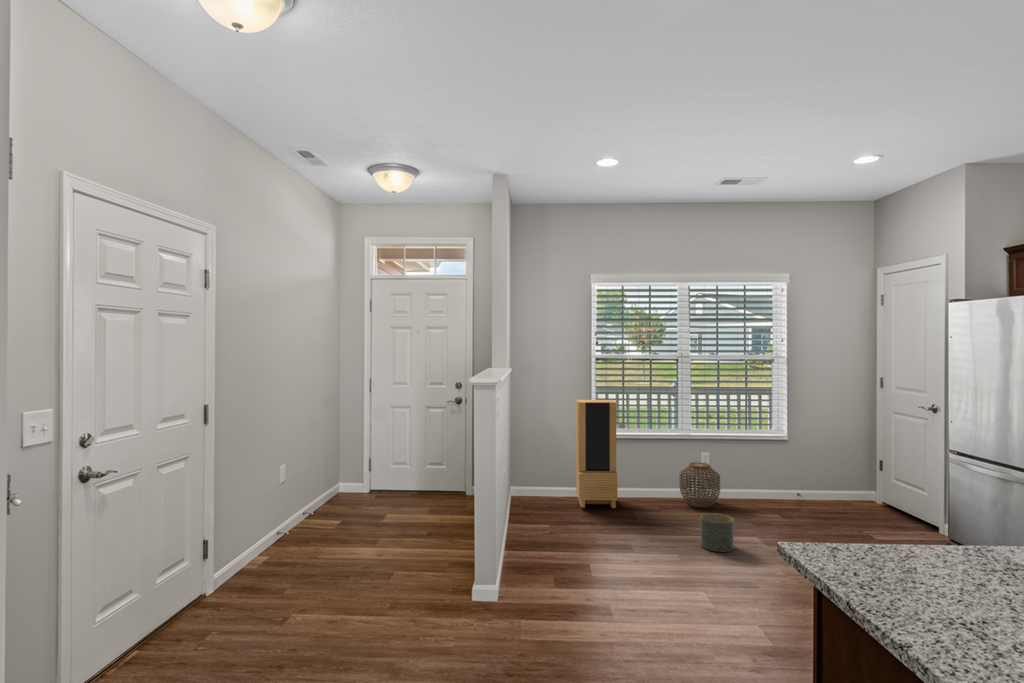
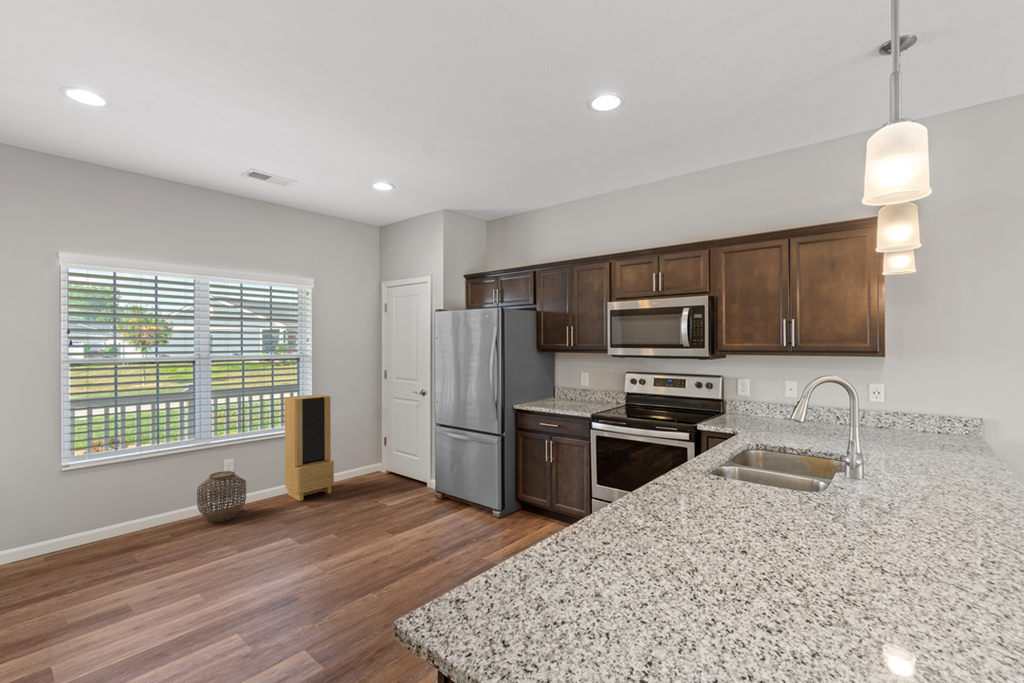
storage cabinet: present [576,400,618,508] -> present [285,394,334,501]
planter: present [700,513,734,552] -> none [226,526,266,572]

